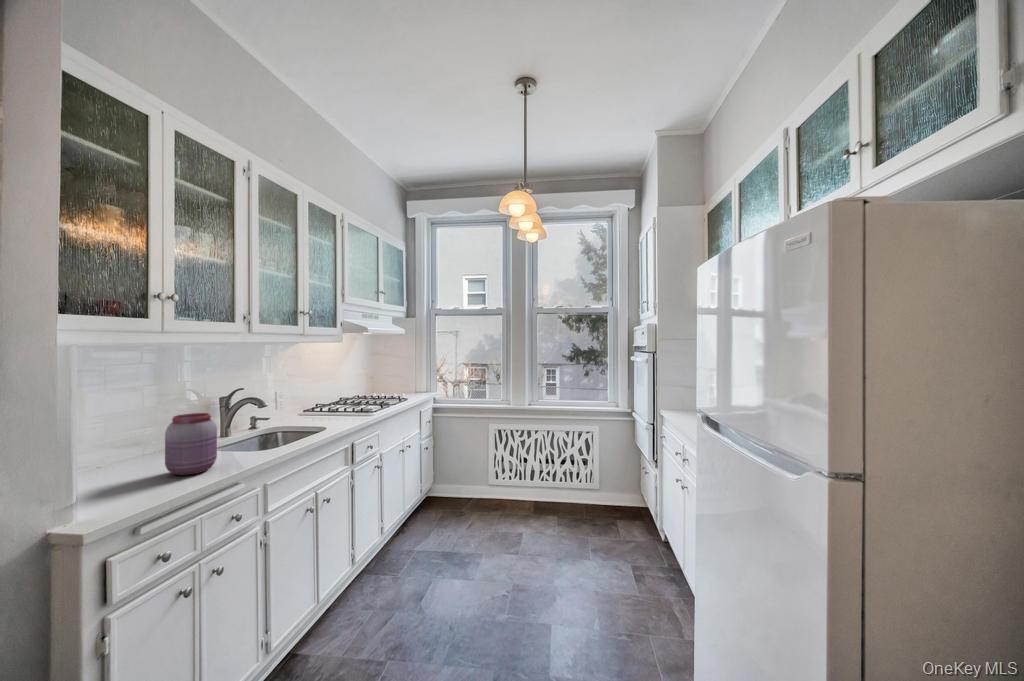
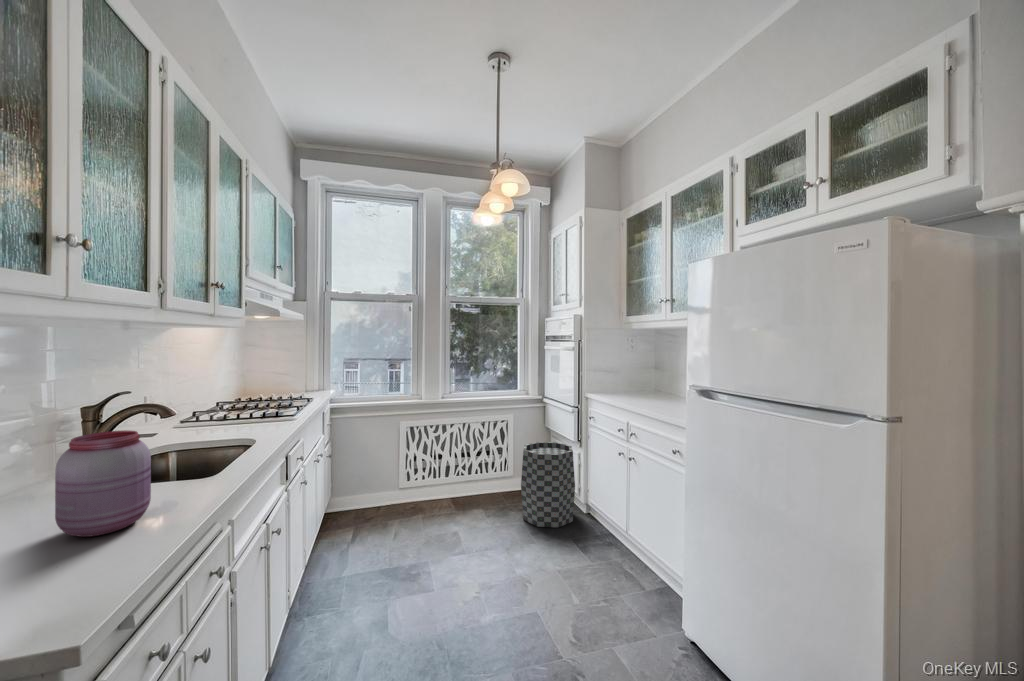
trash can: none [590,455,651,546] -> present [521,442,575,527]

